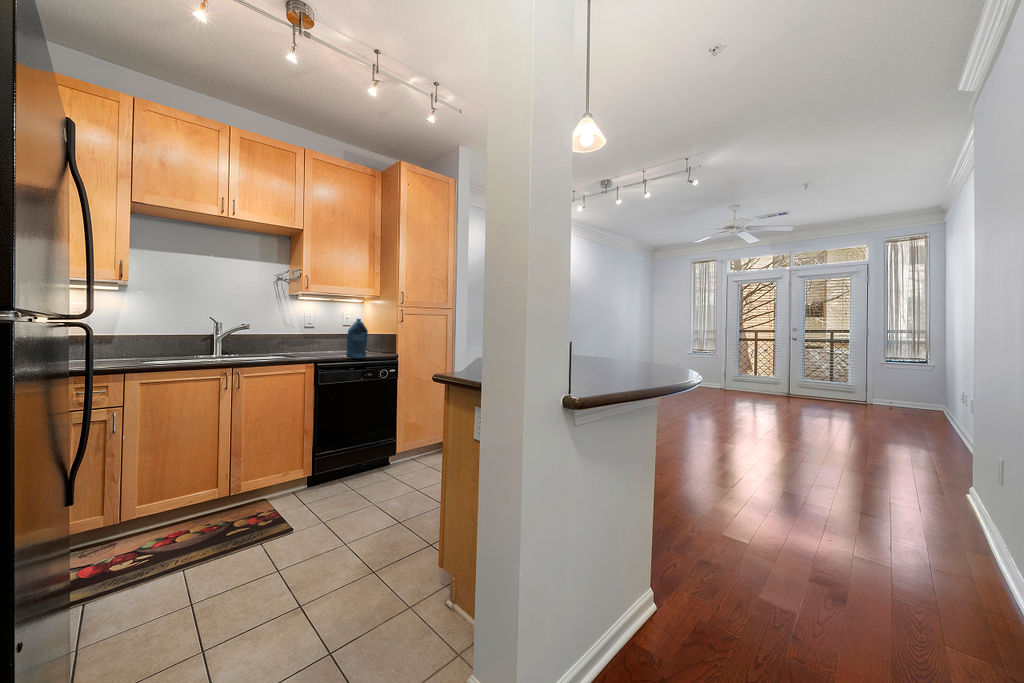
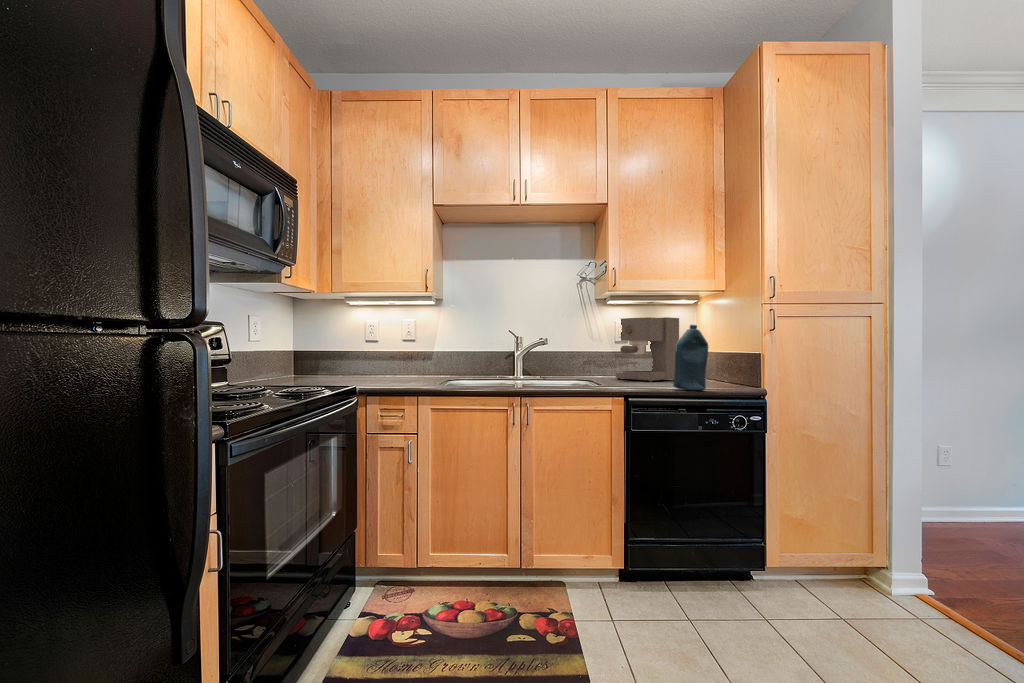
coffee maker: none [303,310,349,354] -> present [616,317,679,382]

